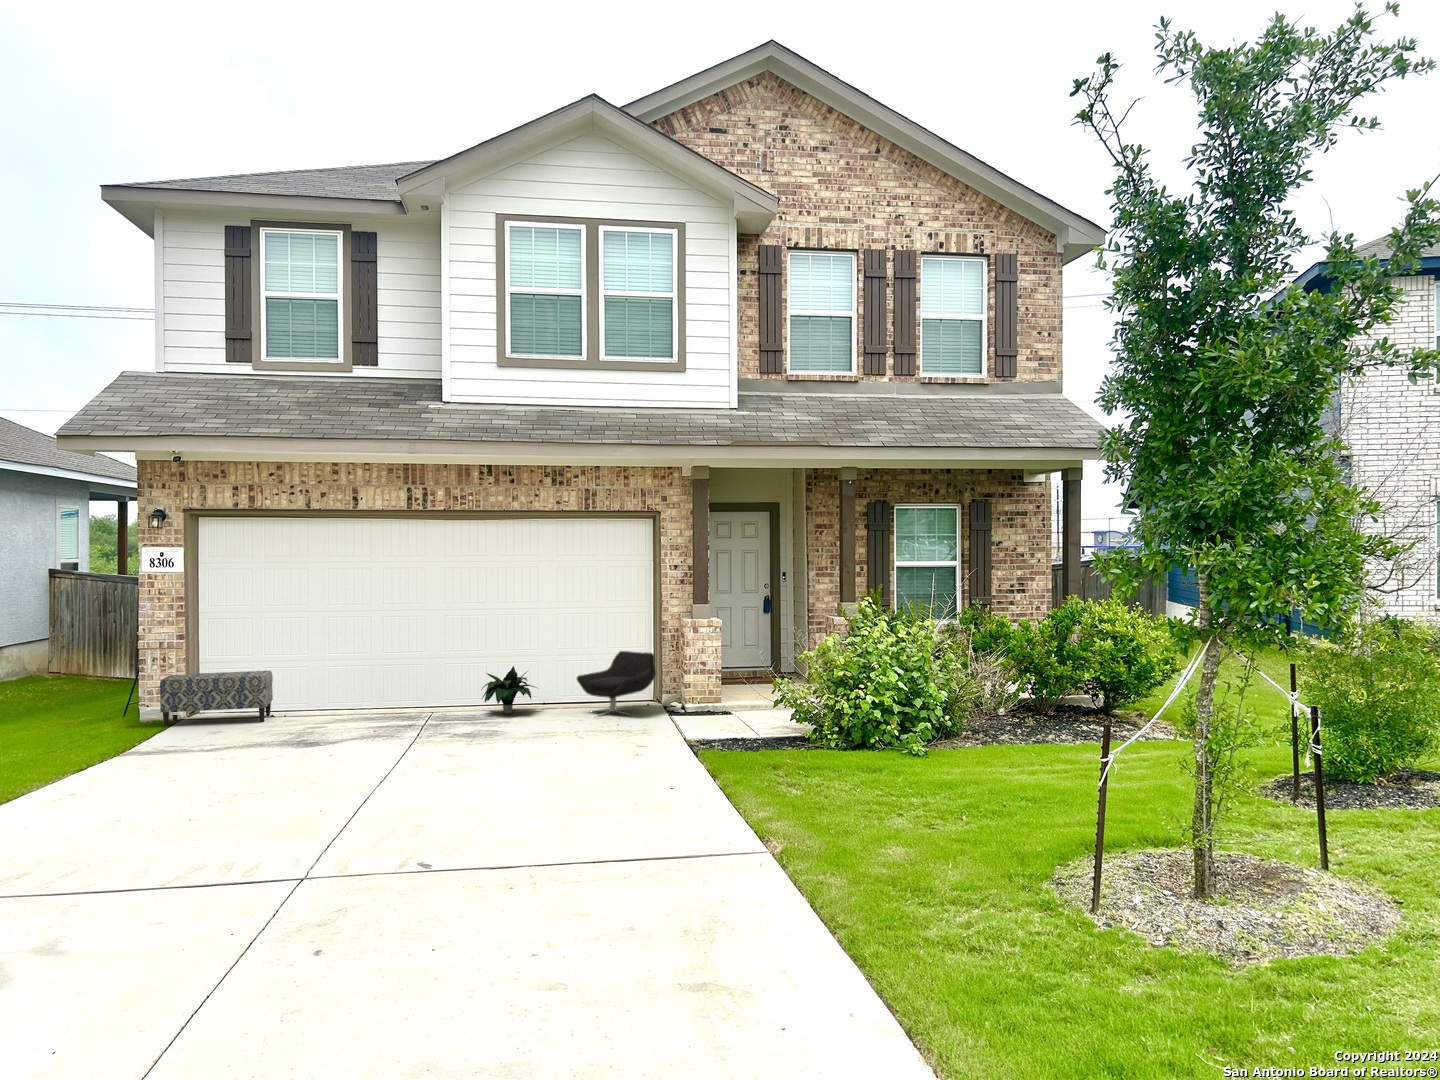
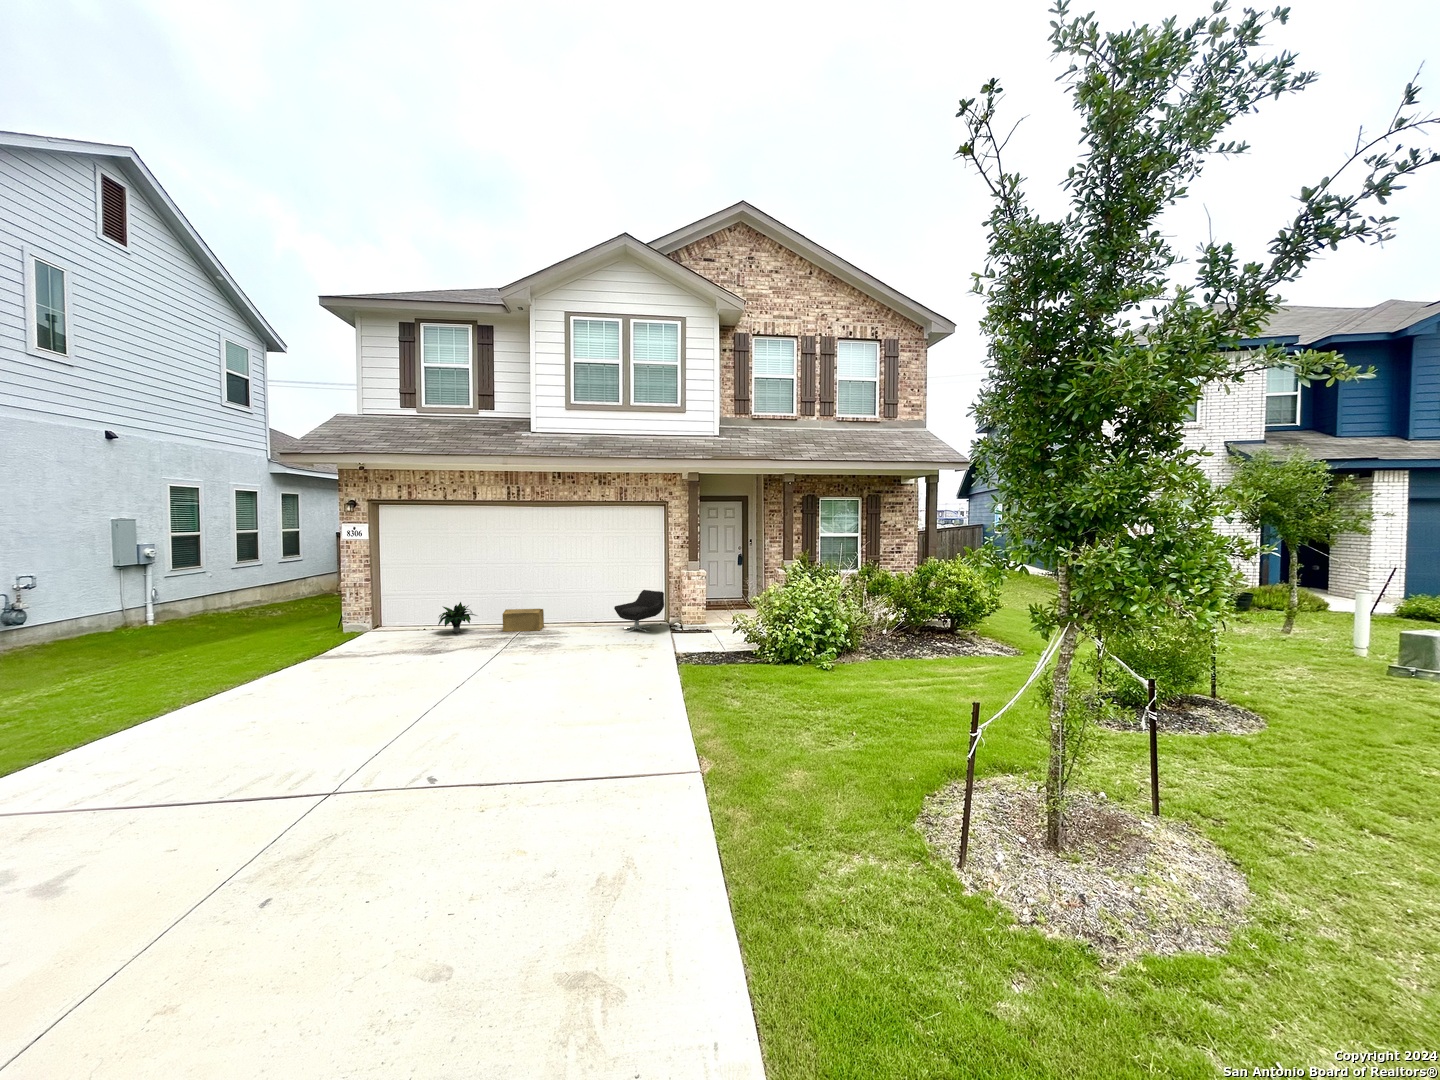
potted plant: present [482,666,537,714] -> present [438,602,476,633]
bench: present [160,671,273,726] -> none [350,601,426,638]
cardboard box: none [399,681,461,717] -> present [502,609,544,632]

